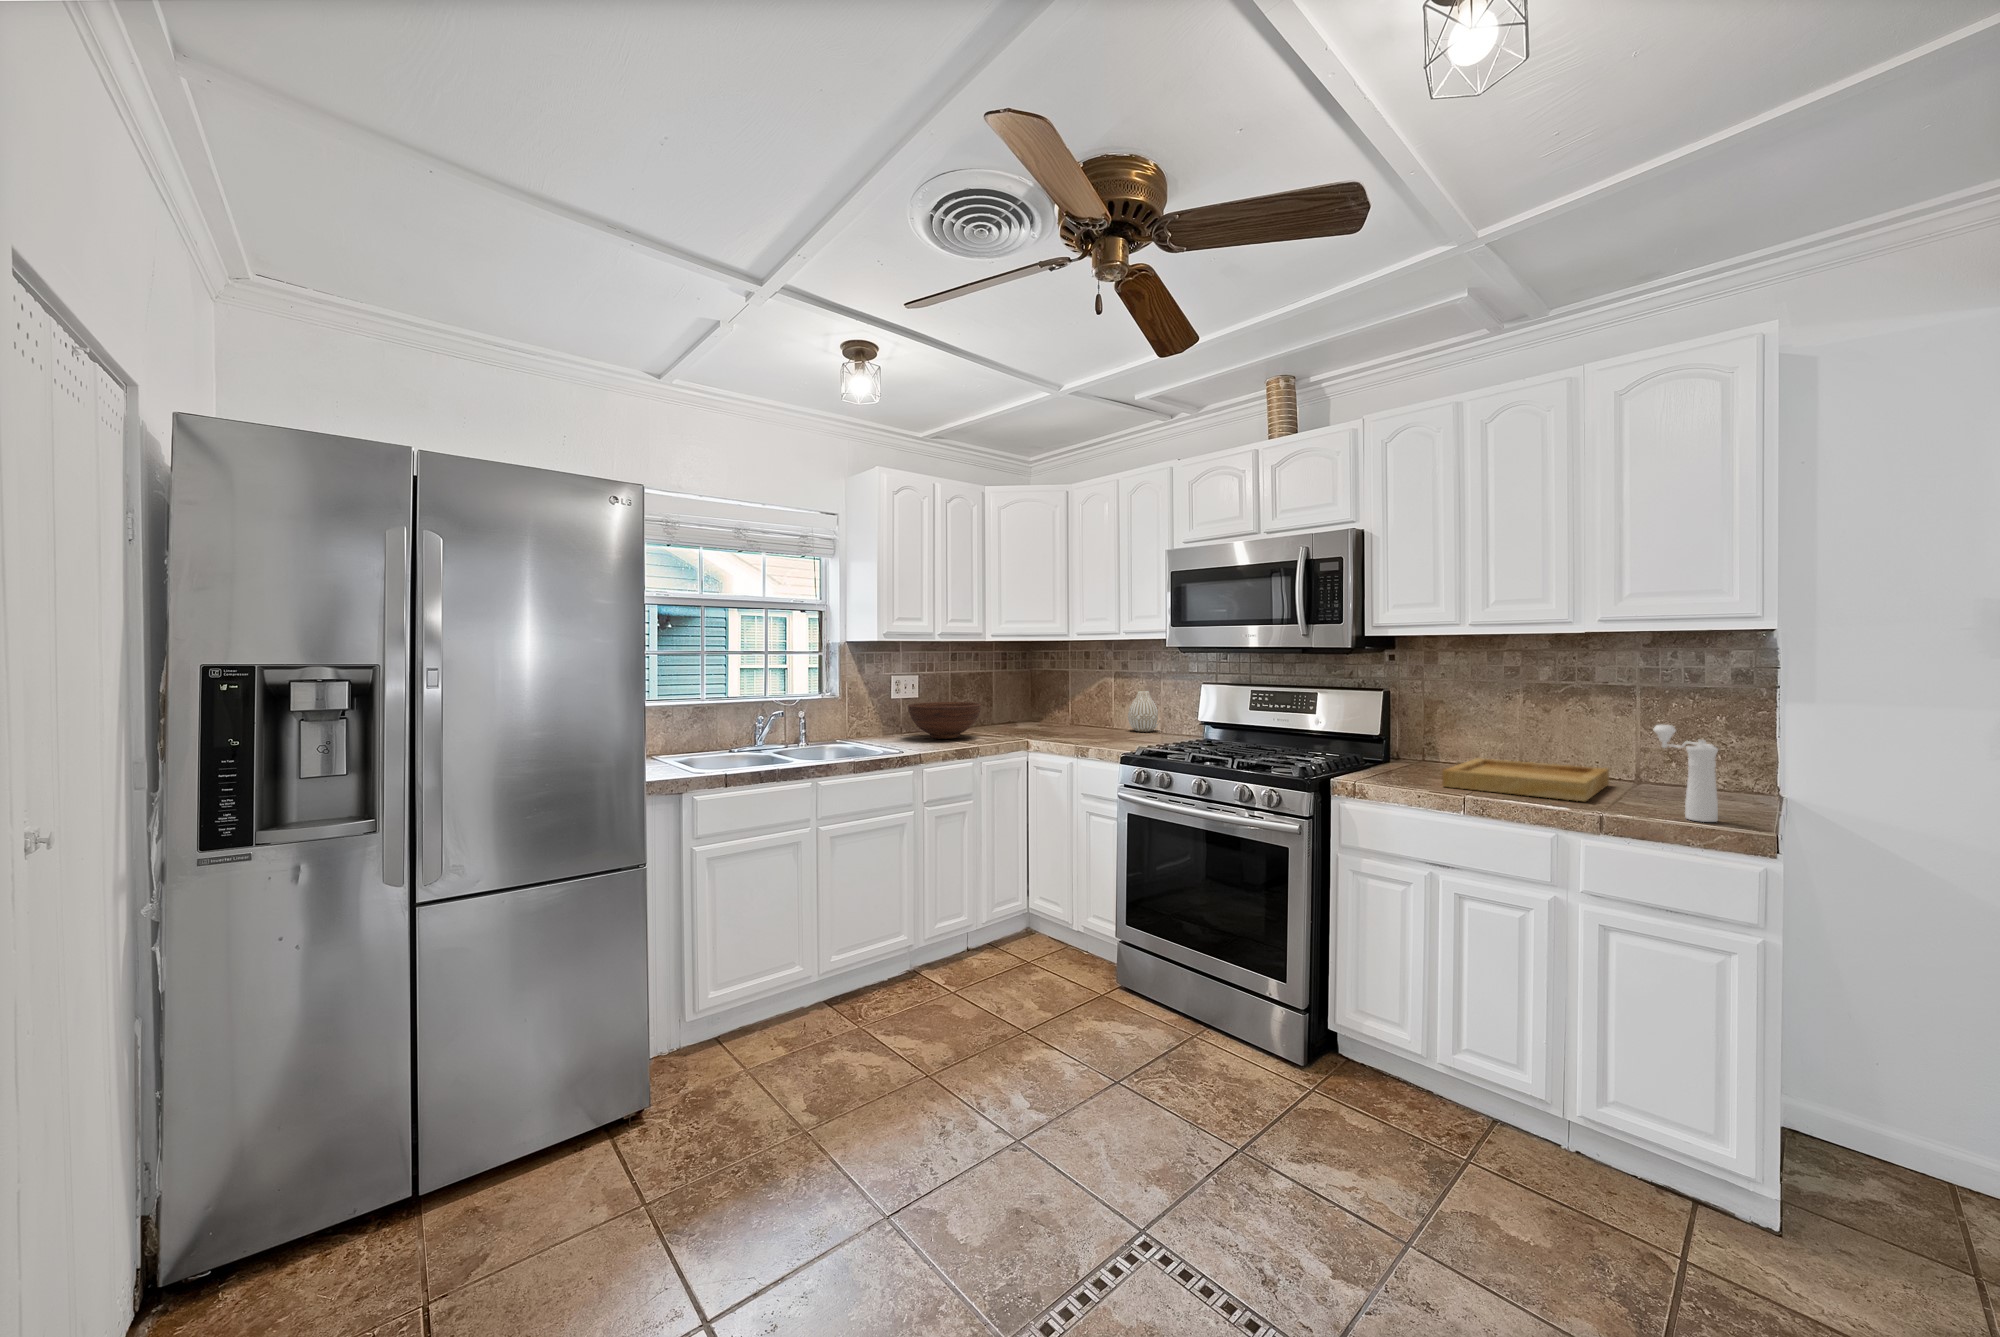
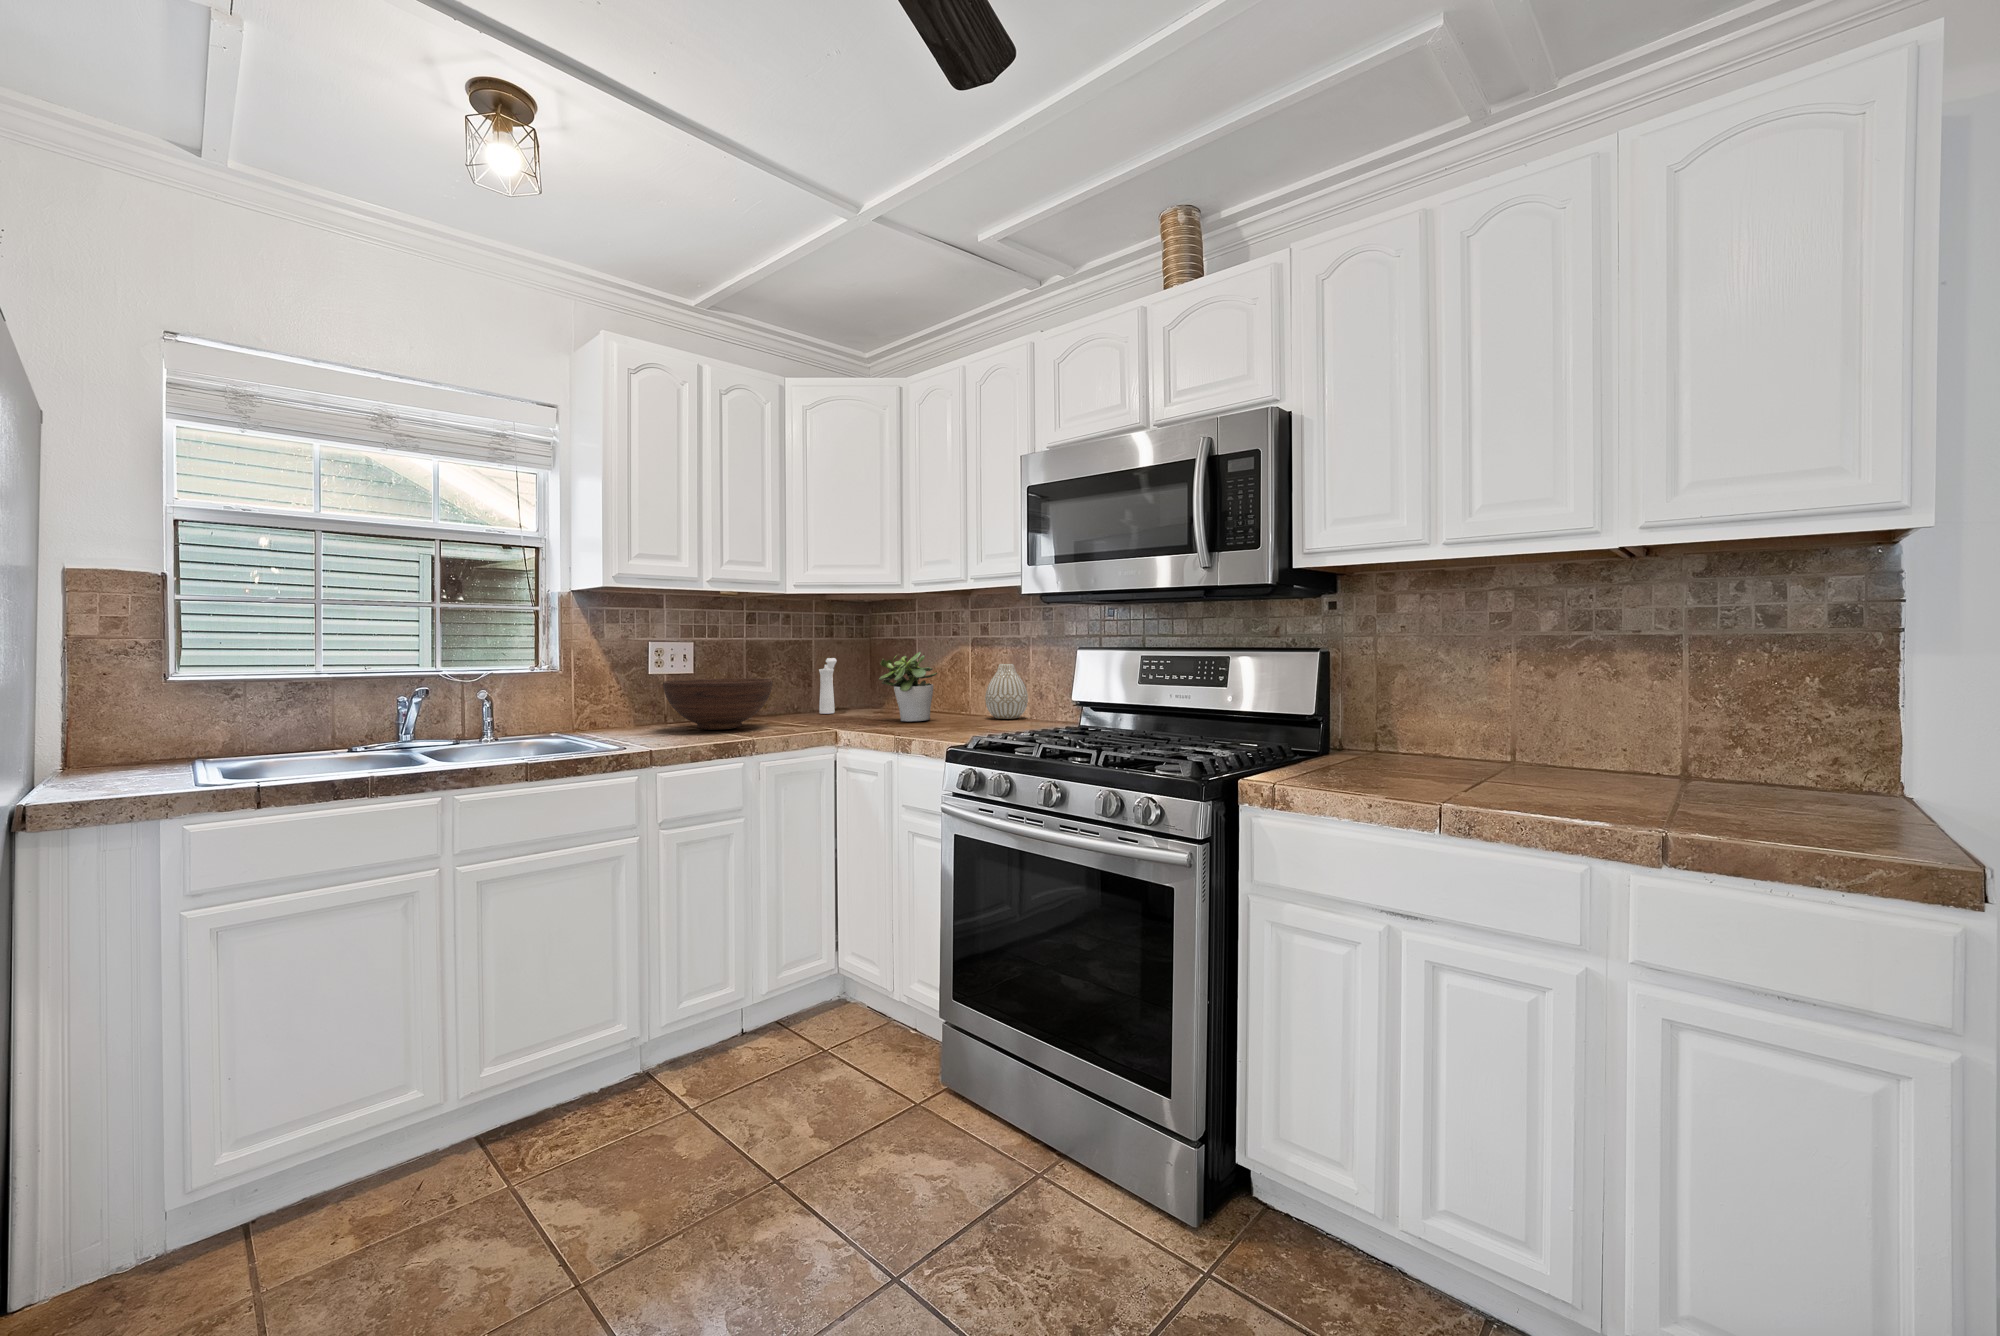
potted plant: none [1051,683,1094,733] -> present [879,652,937,722]
pepper mill: present [1654,725,1718,822] -> present [819,658,837,714]
tray: present [1442,758,1609,801] -> none [1406,746,1649,811]

